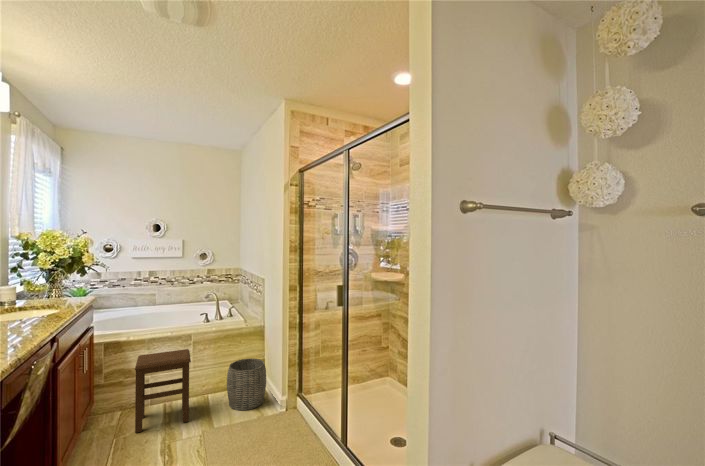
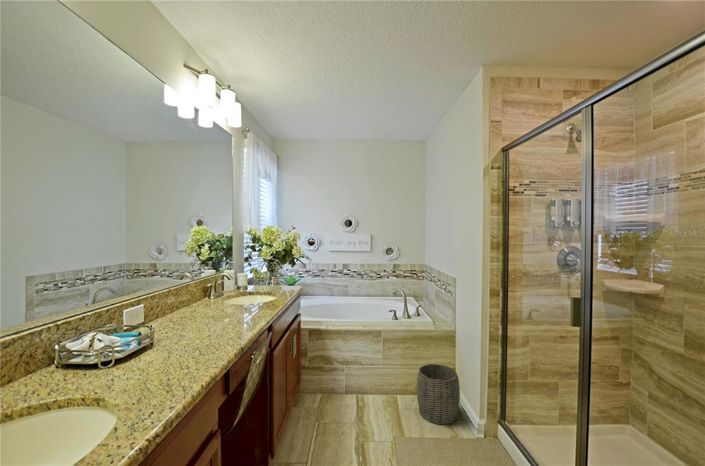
stool: present [135,349,191,433] -> none [333,345,383,423]

